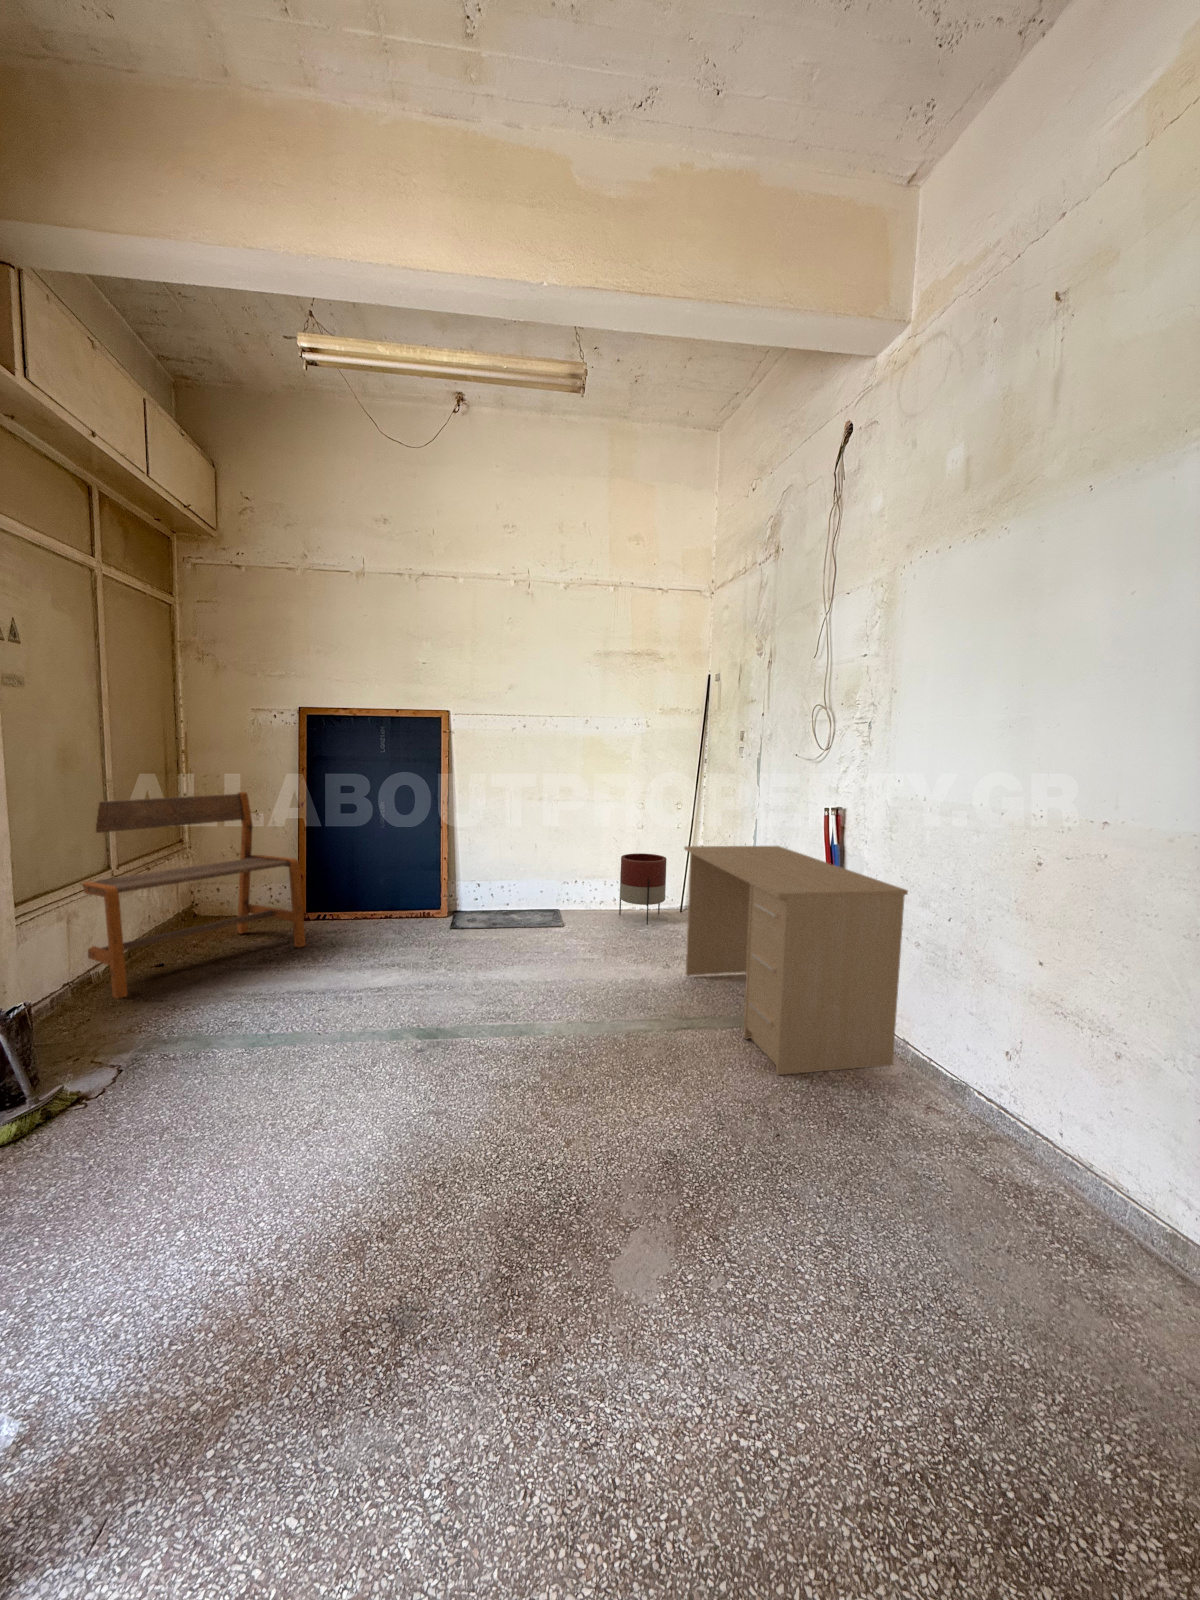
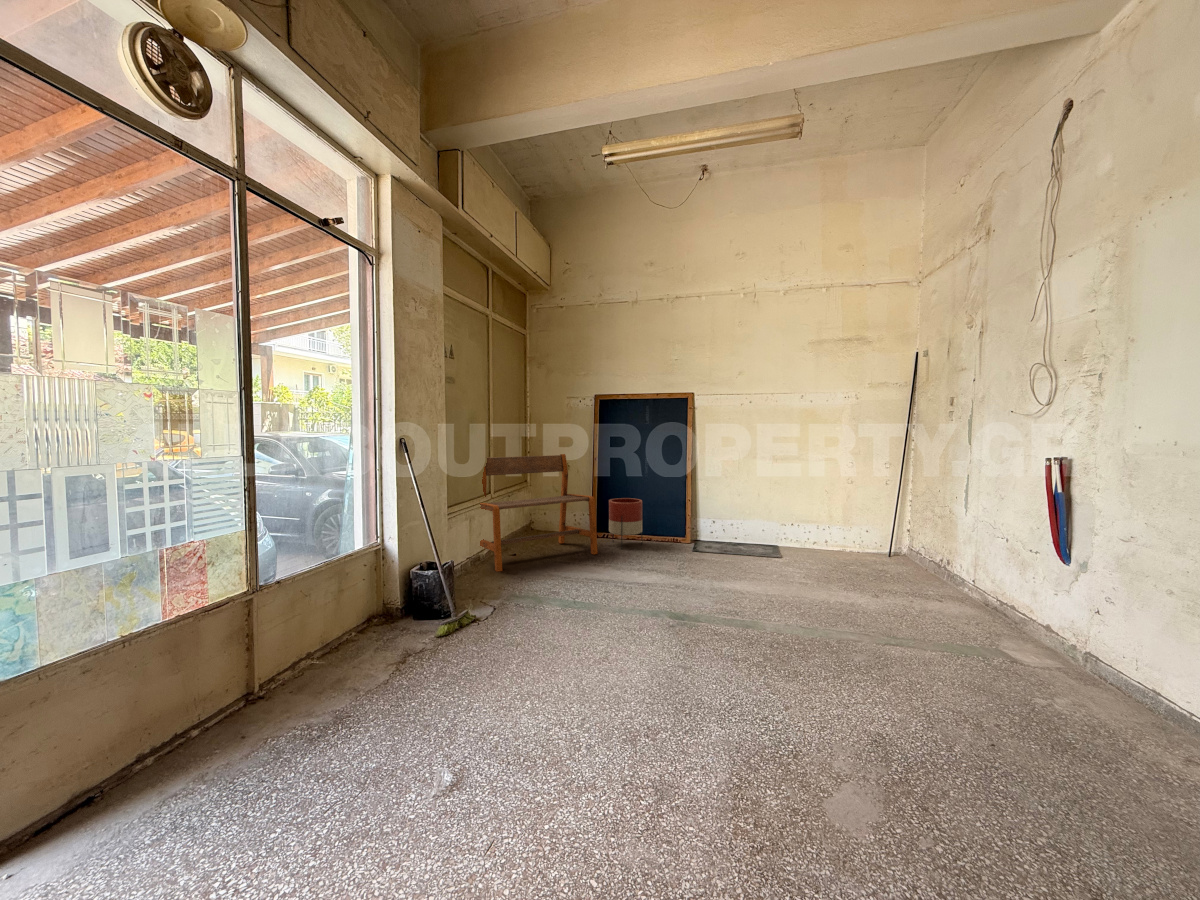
desk: present [684,846,908,1075] -> none [886,493,1148,712]
planter: present [619,853,666,924] -> present [609,498,642,549]

